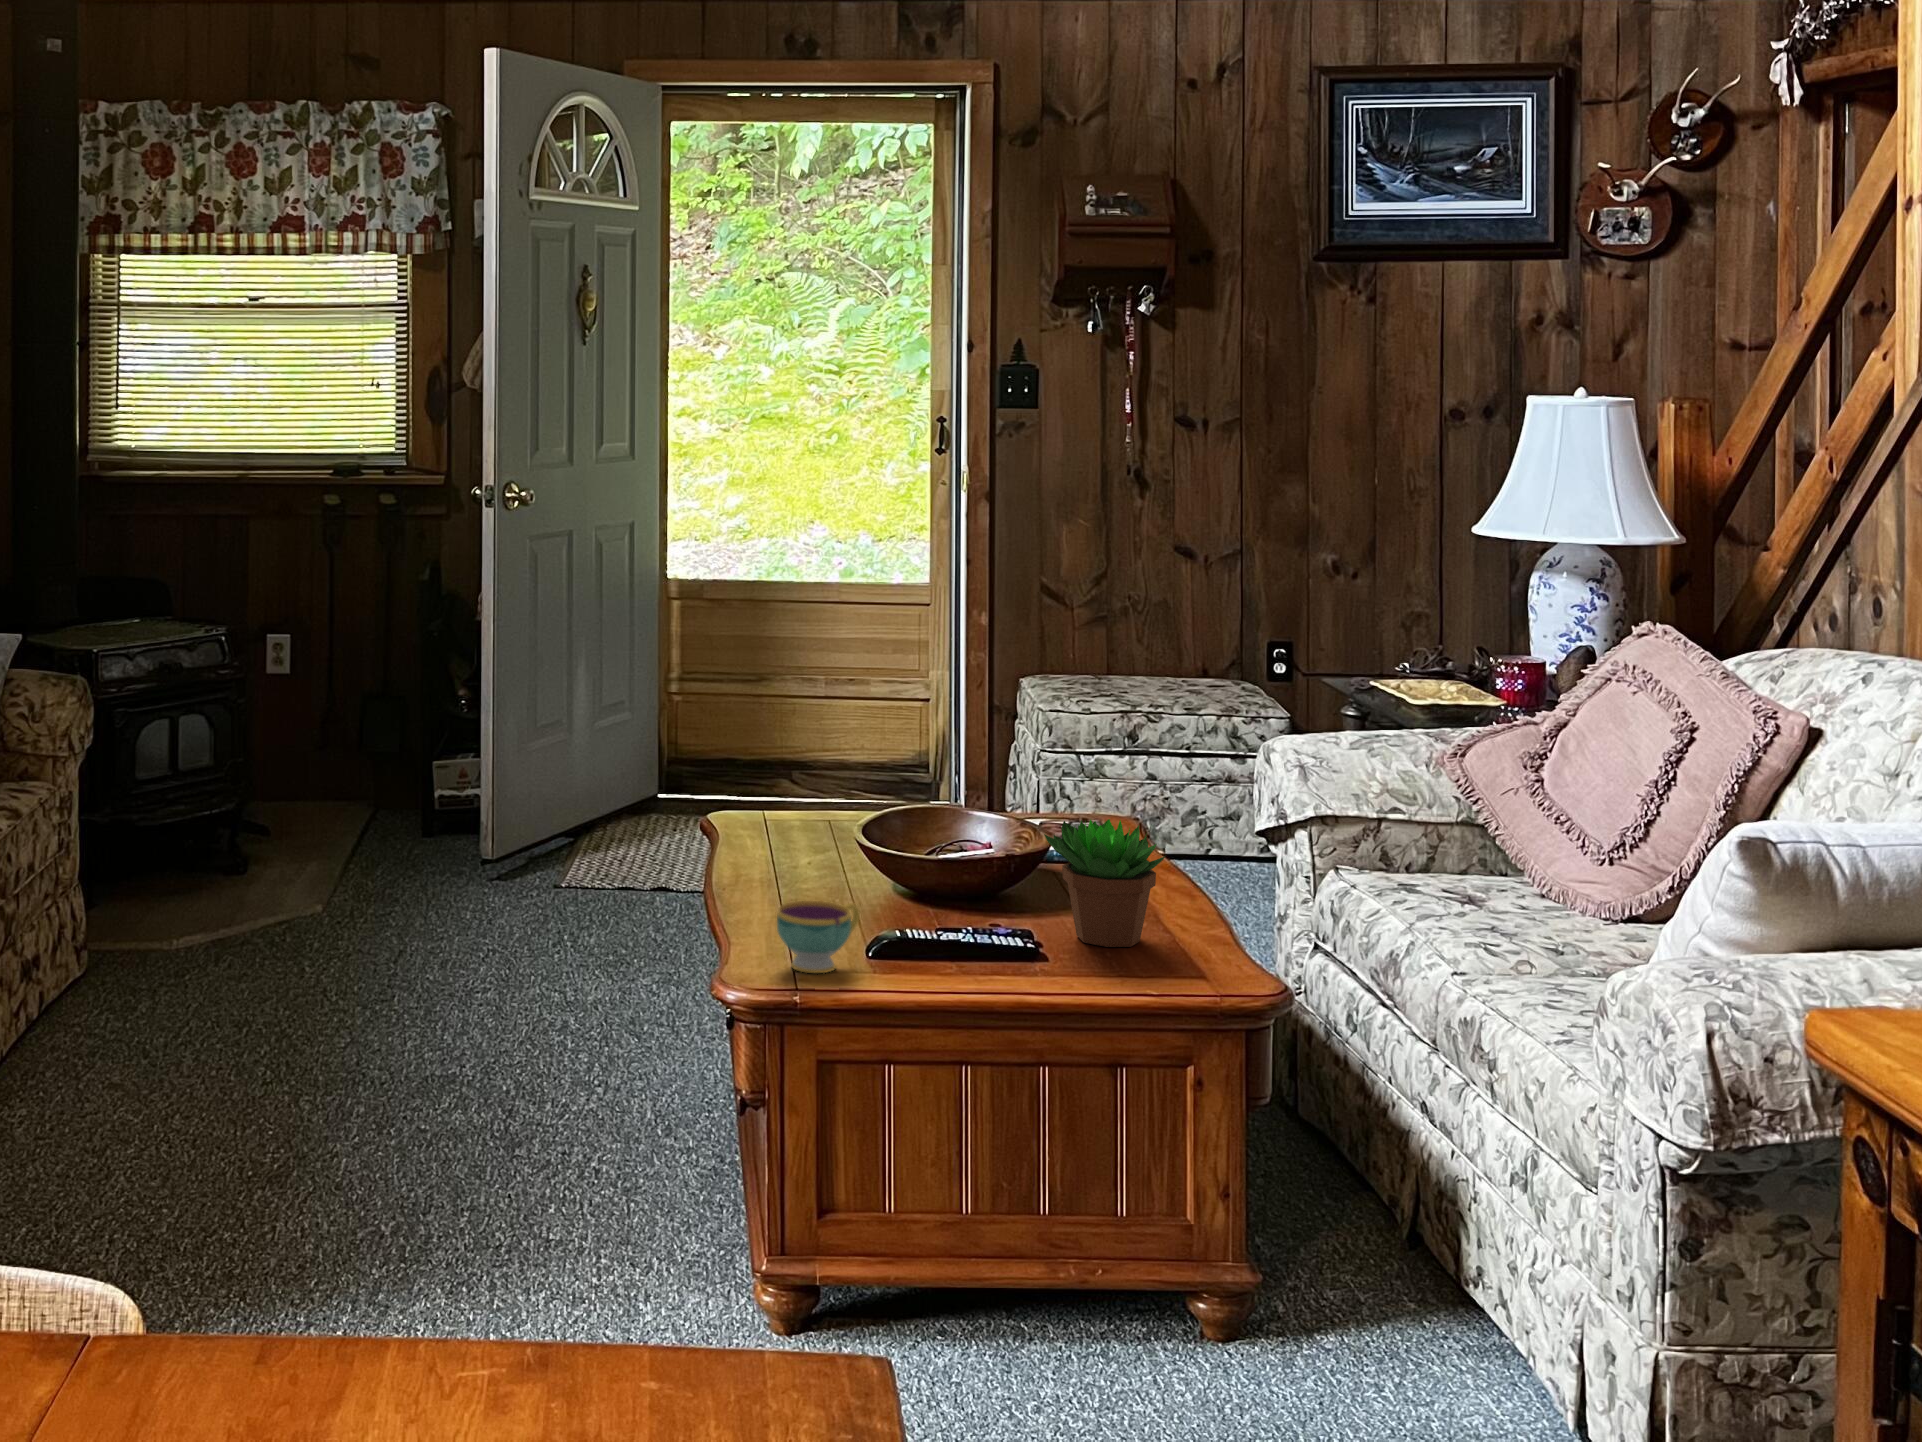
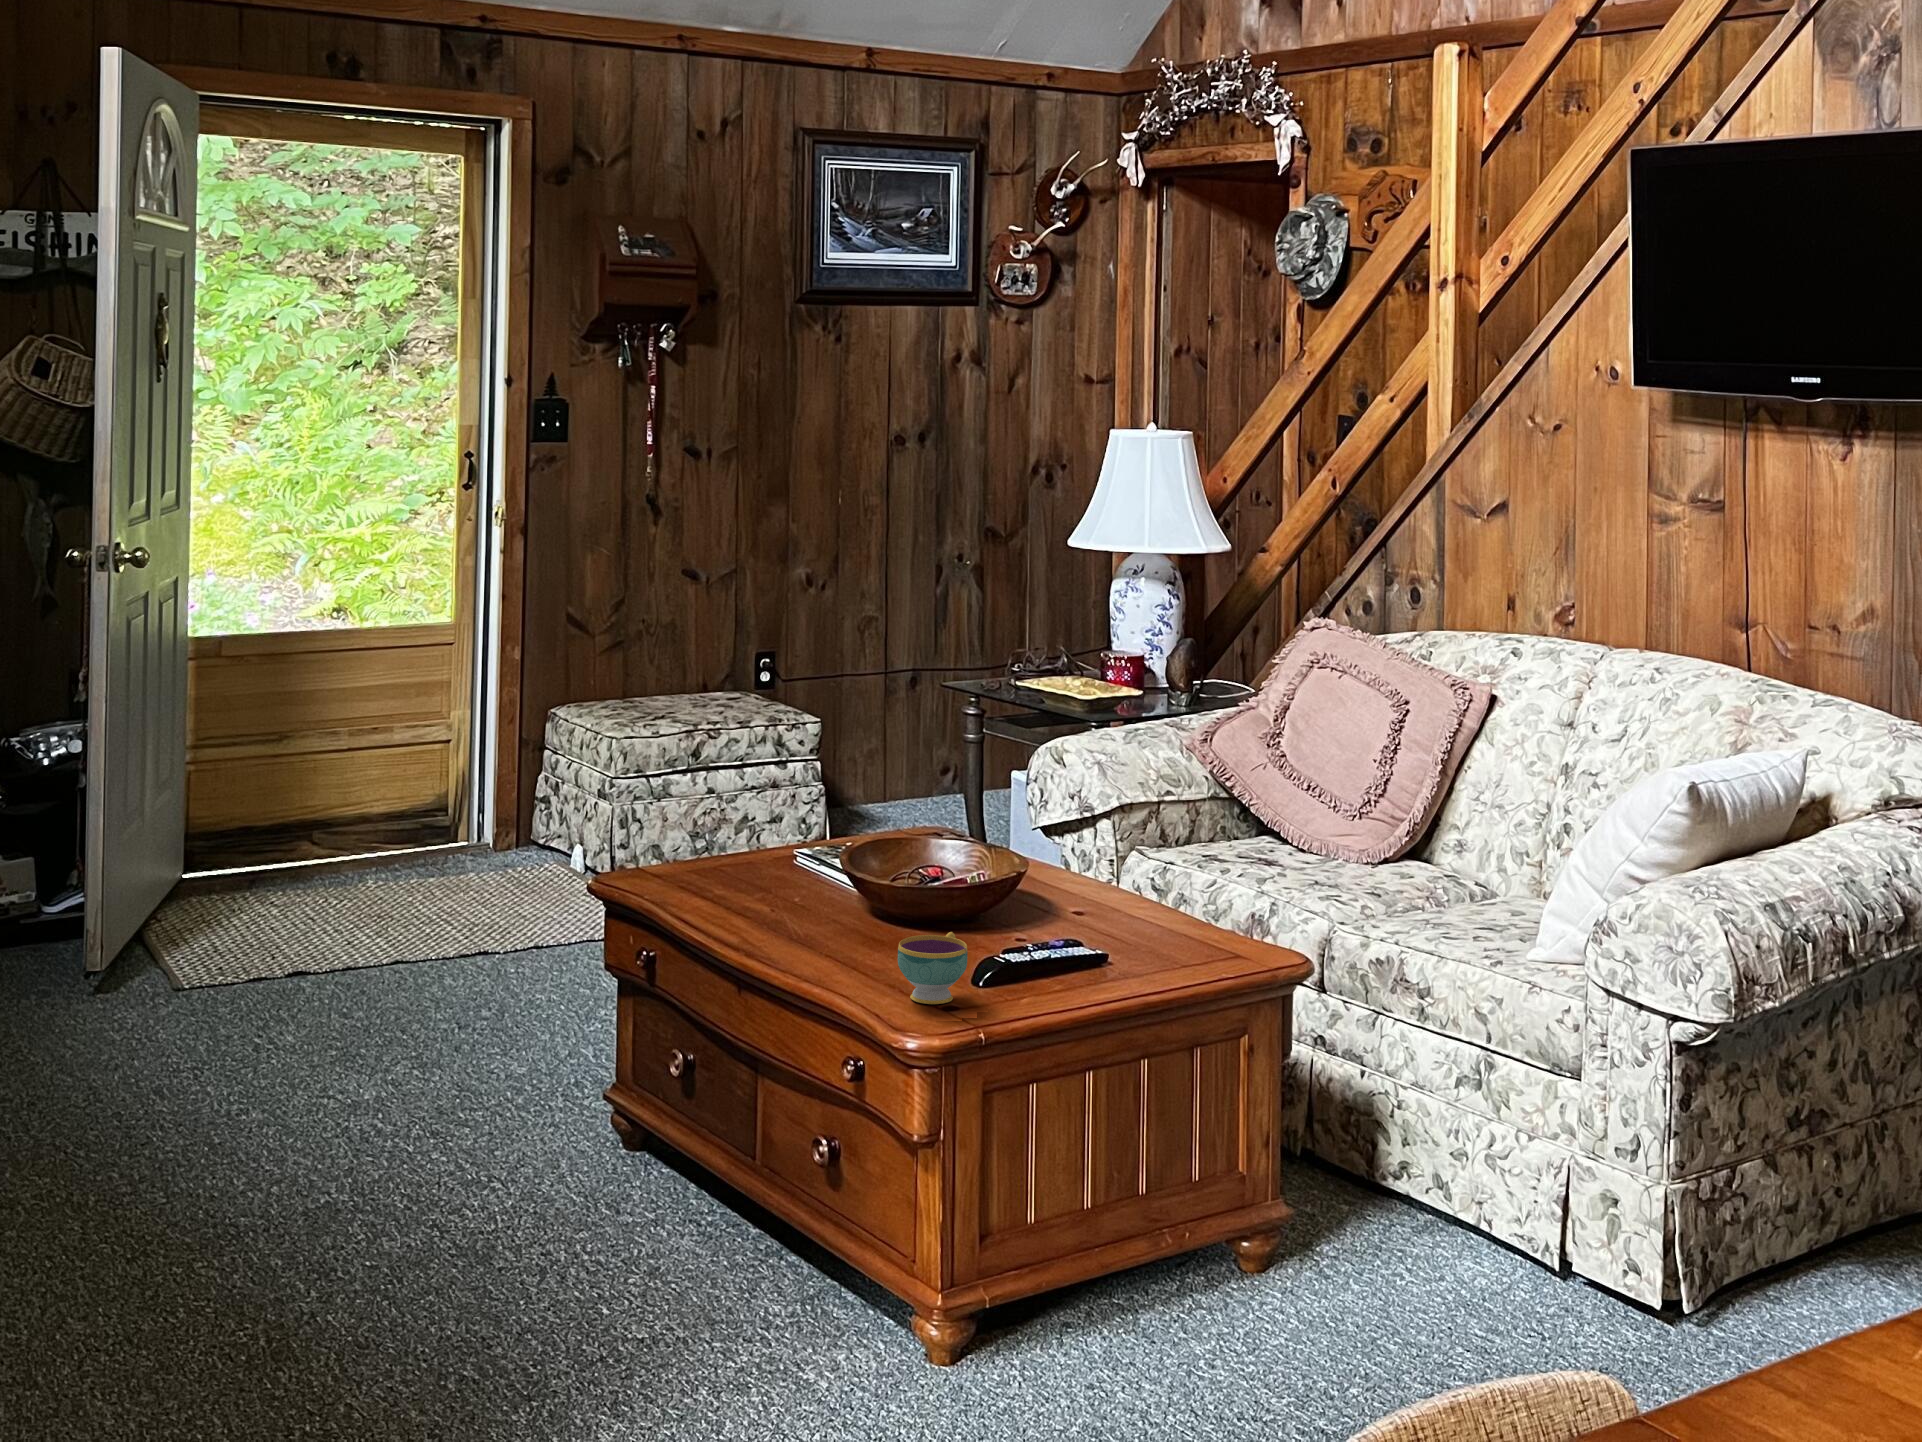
succulent plant: present [1044,819,1165,947] -> none [1042,823,1145,938]

